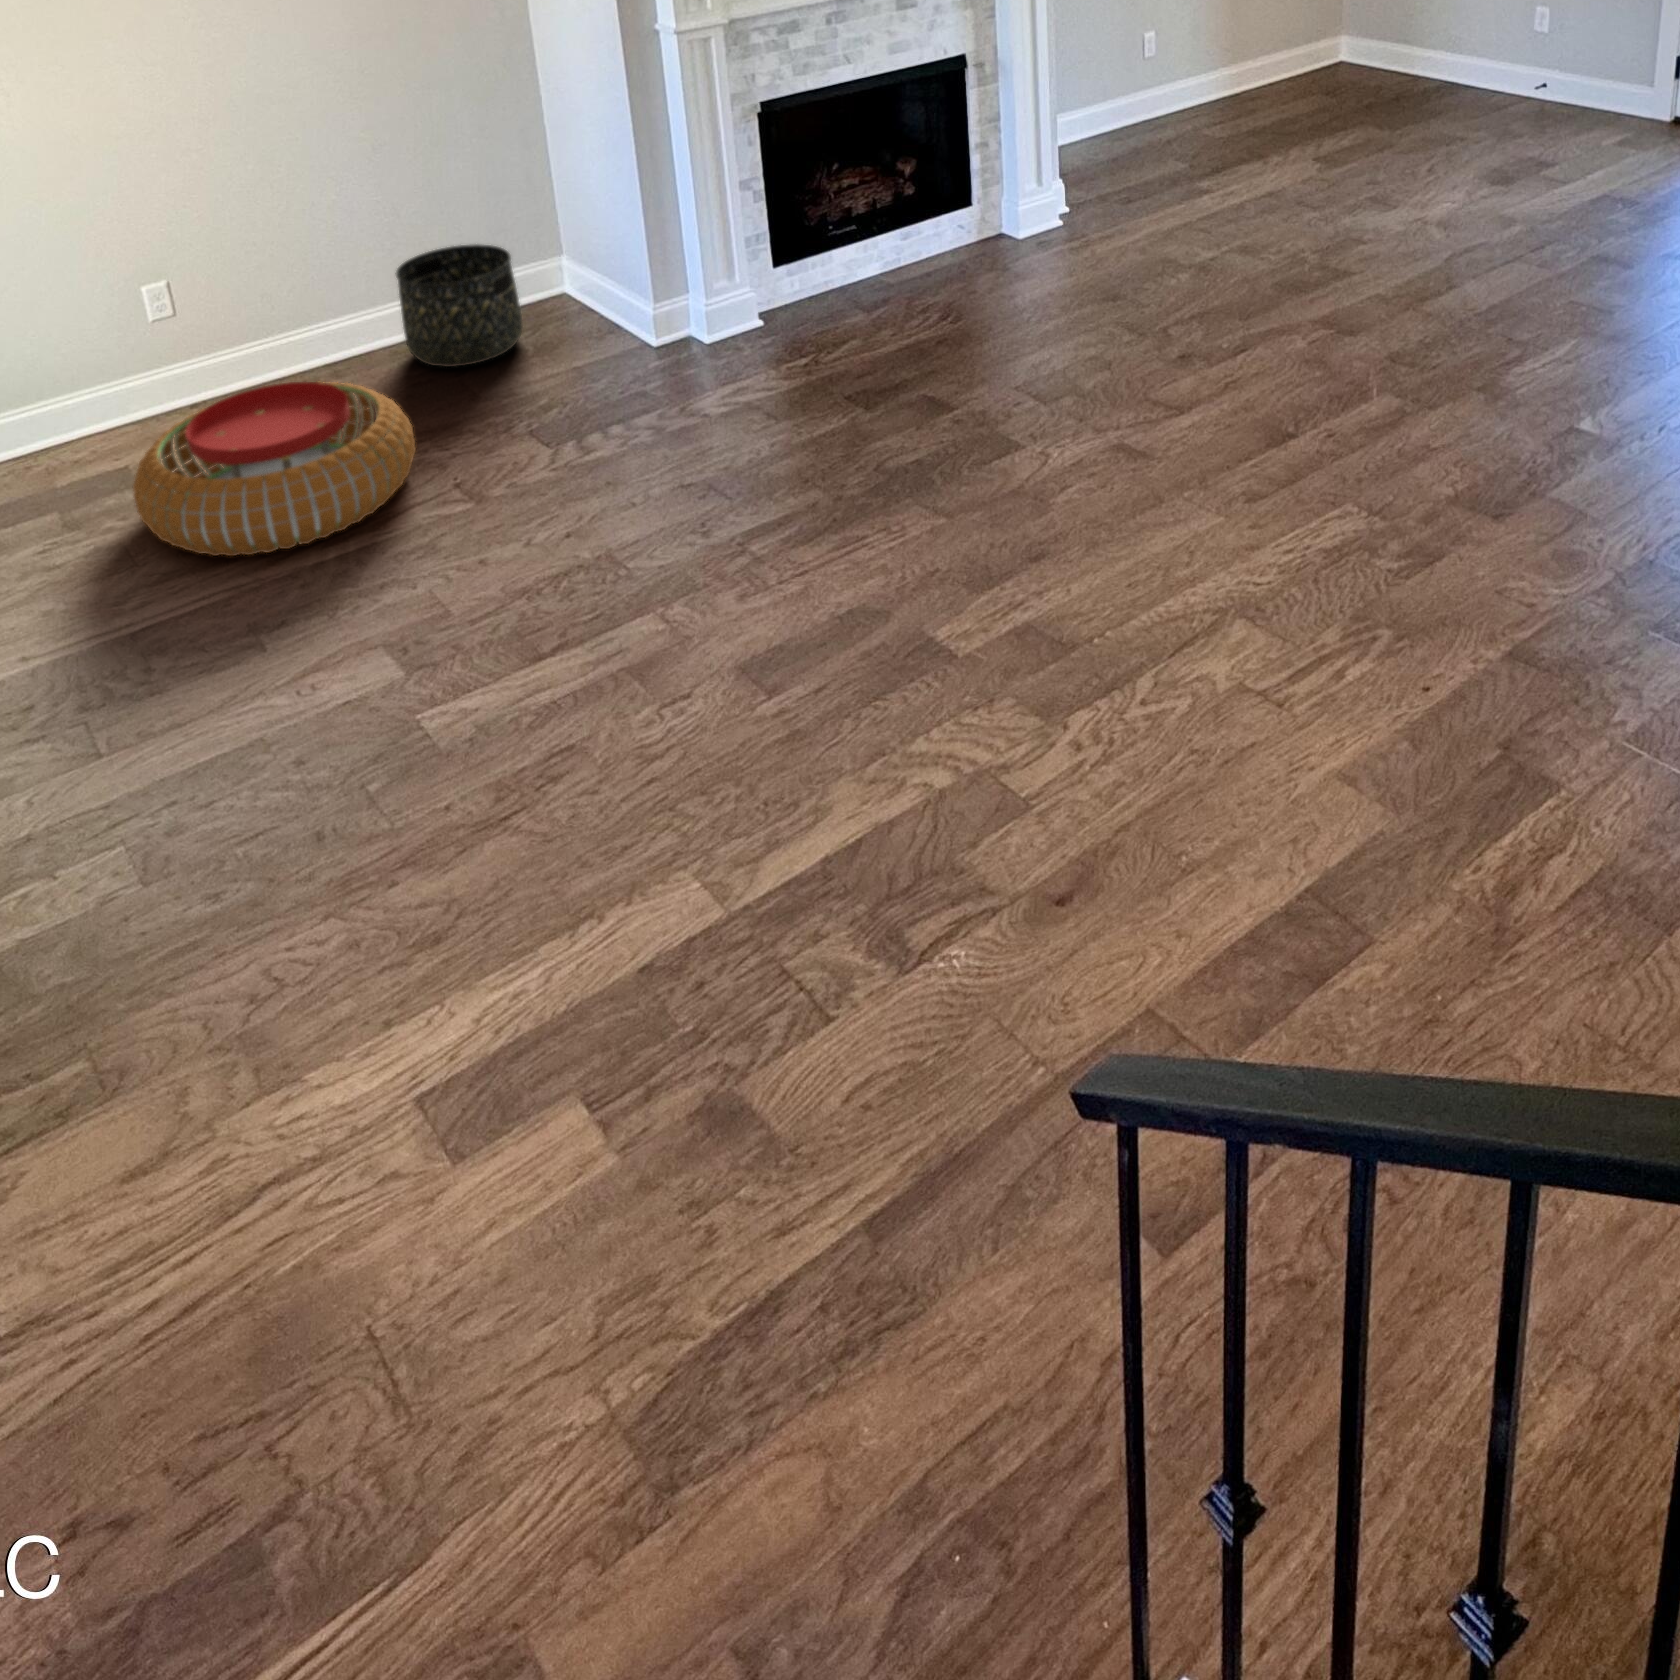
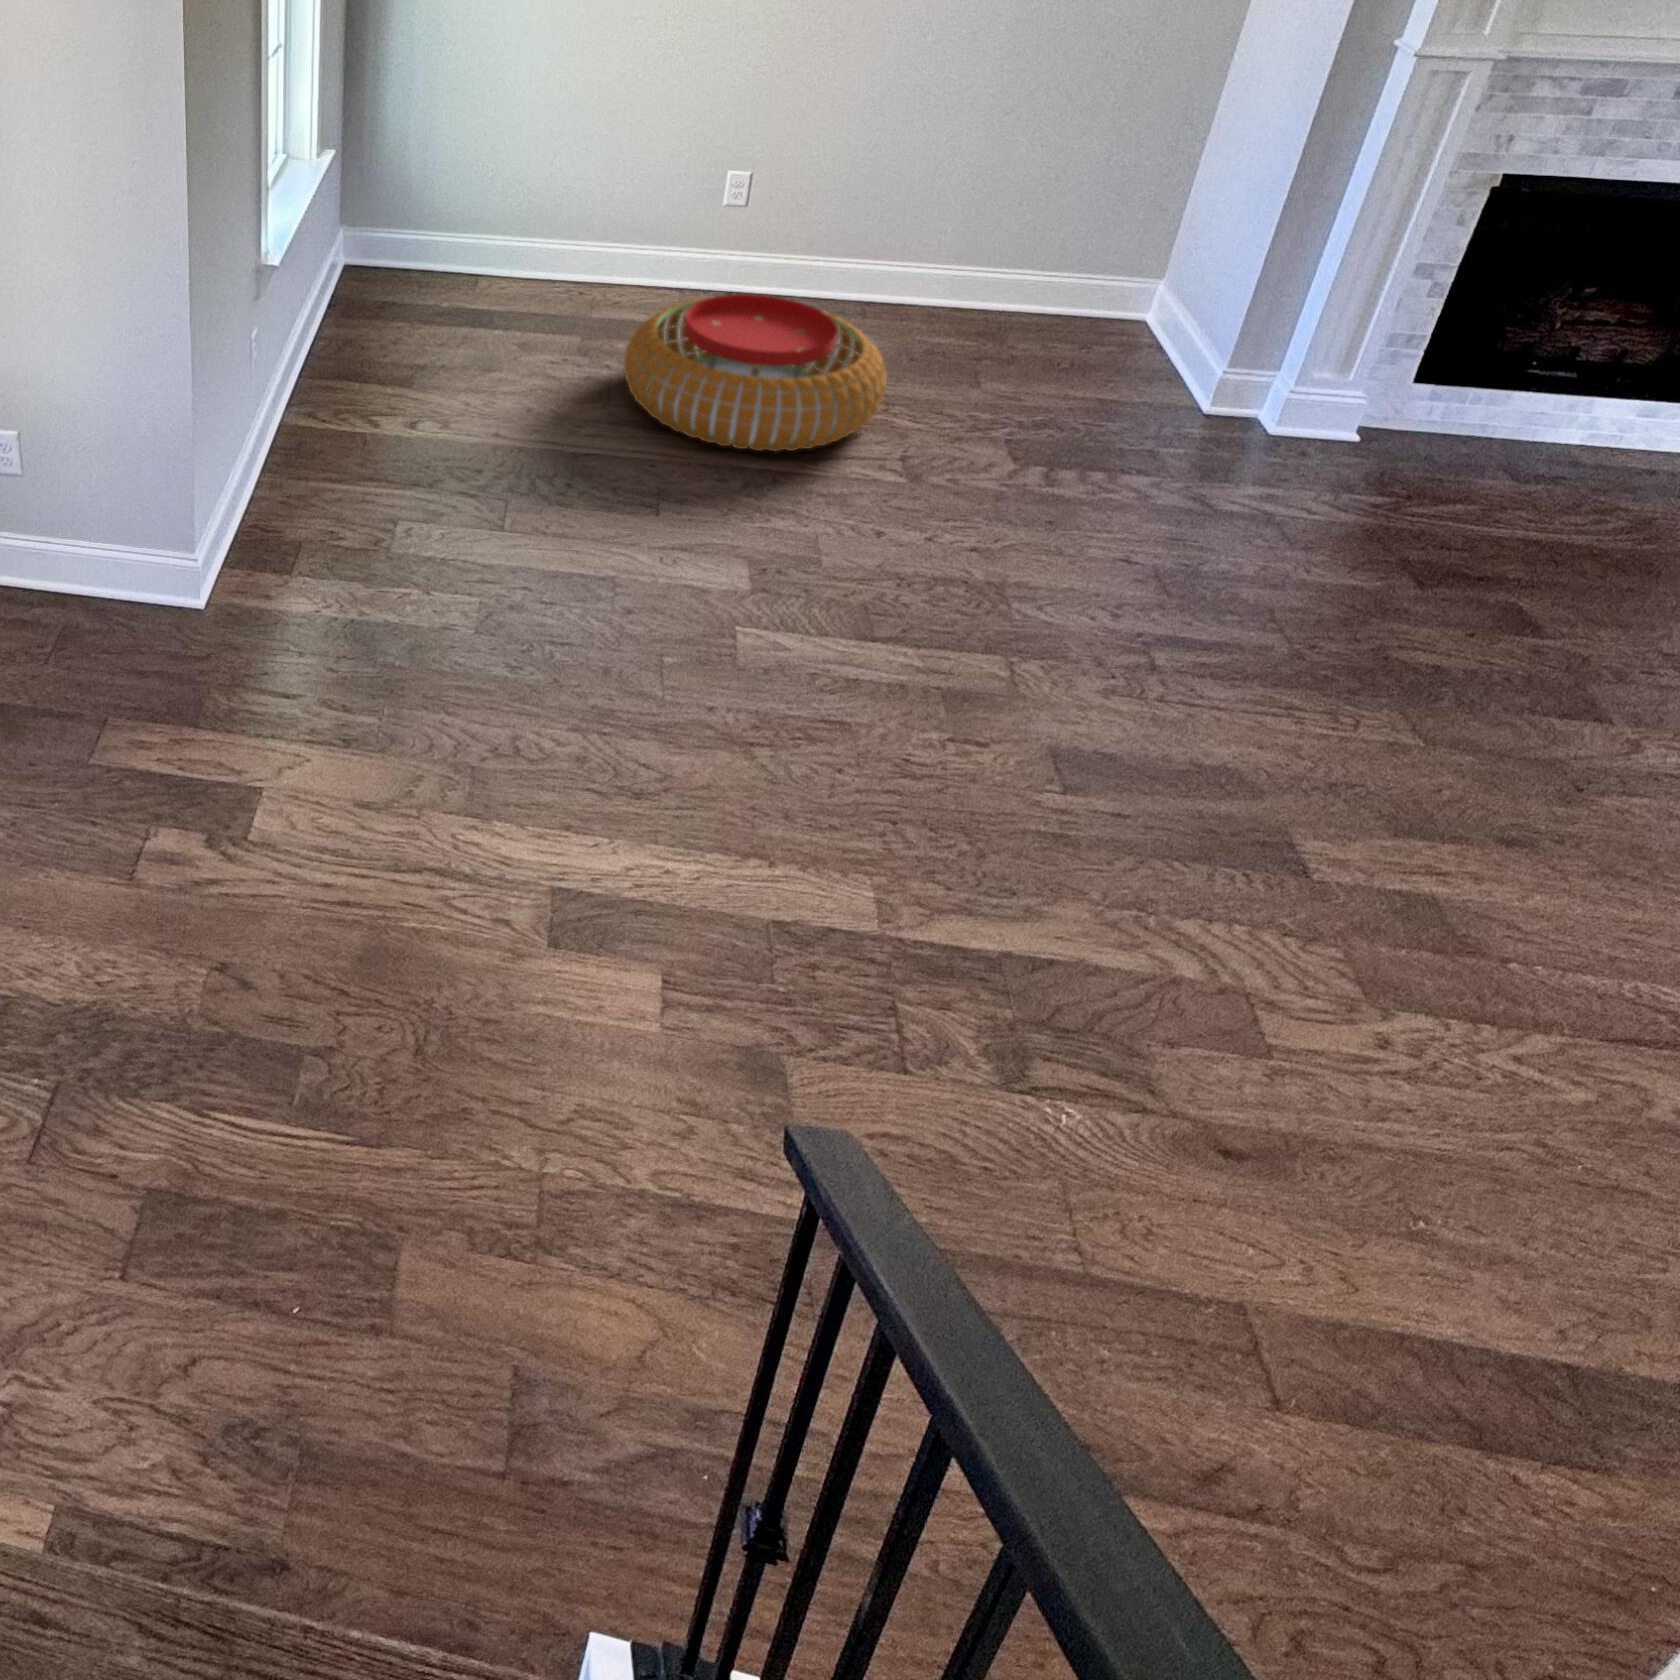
basket: present [395,244,523,367] -> none [938,225,1090,358]

